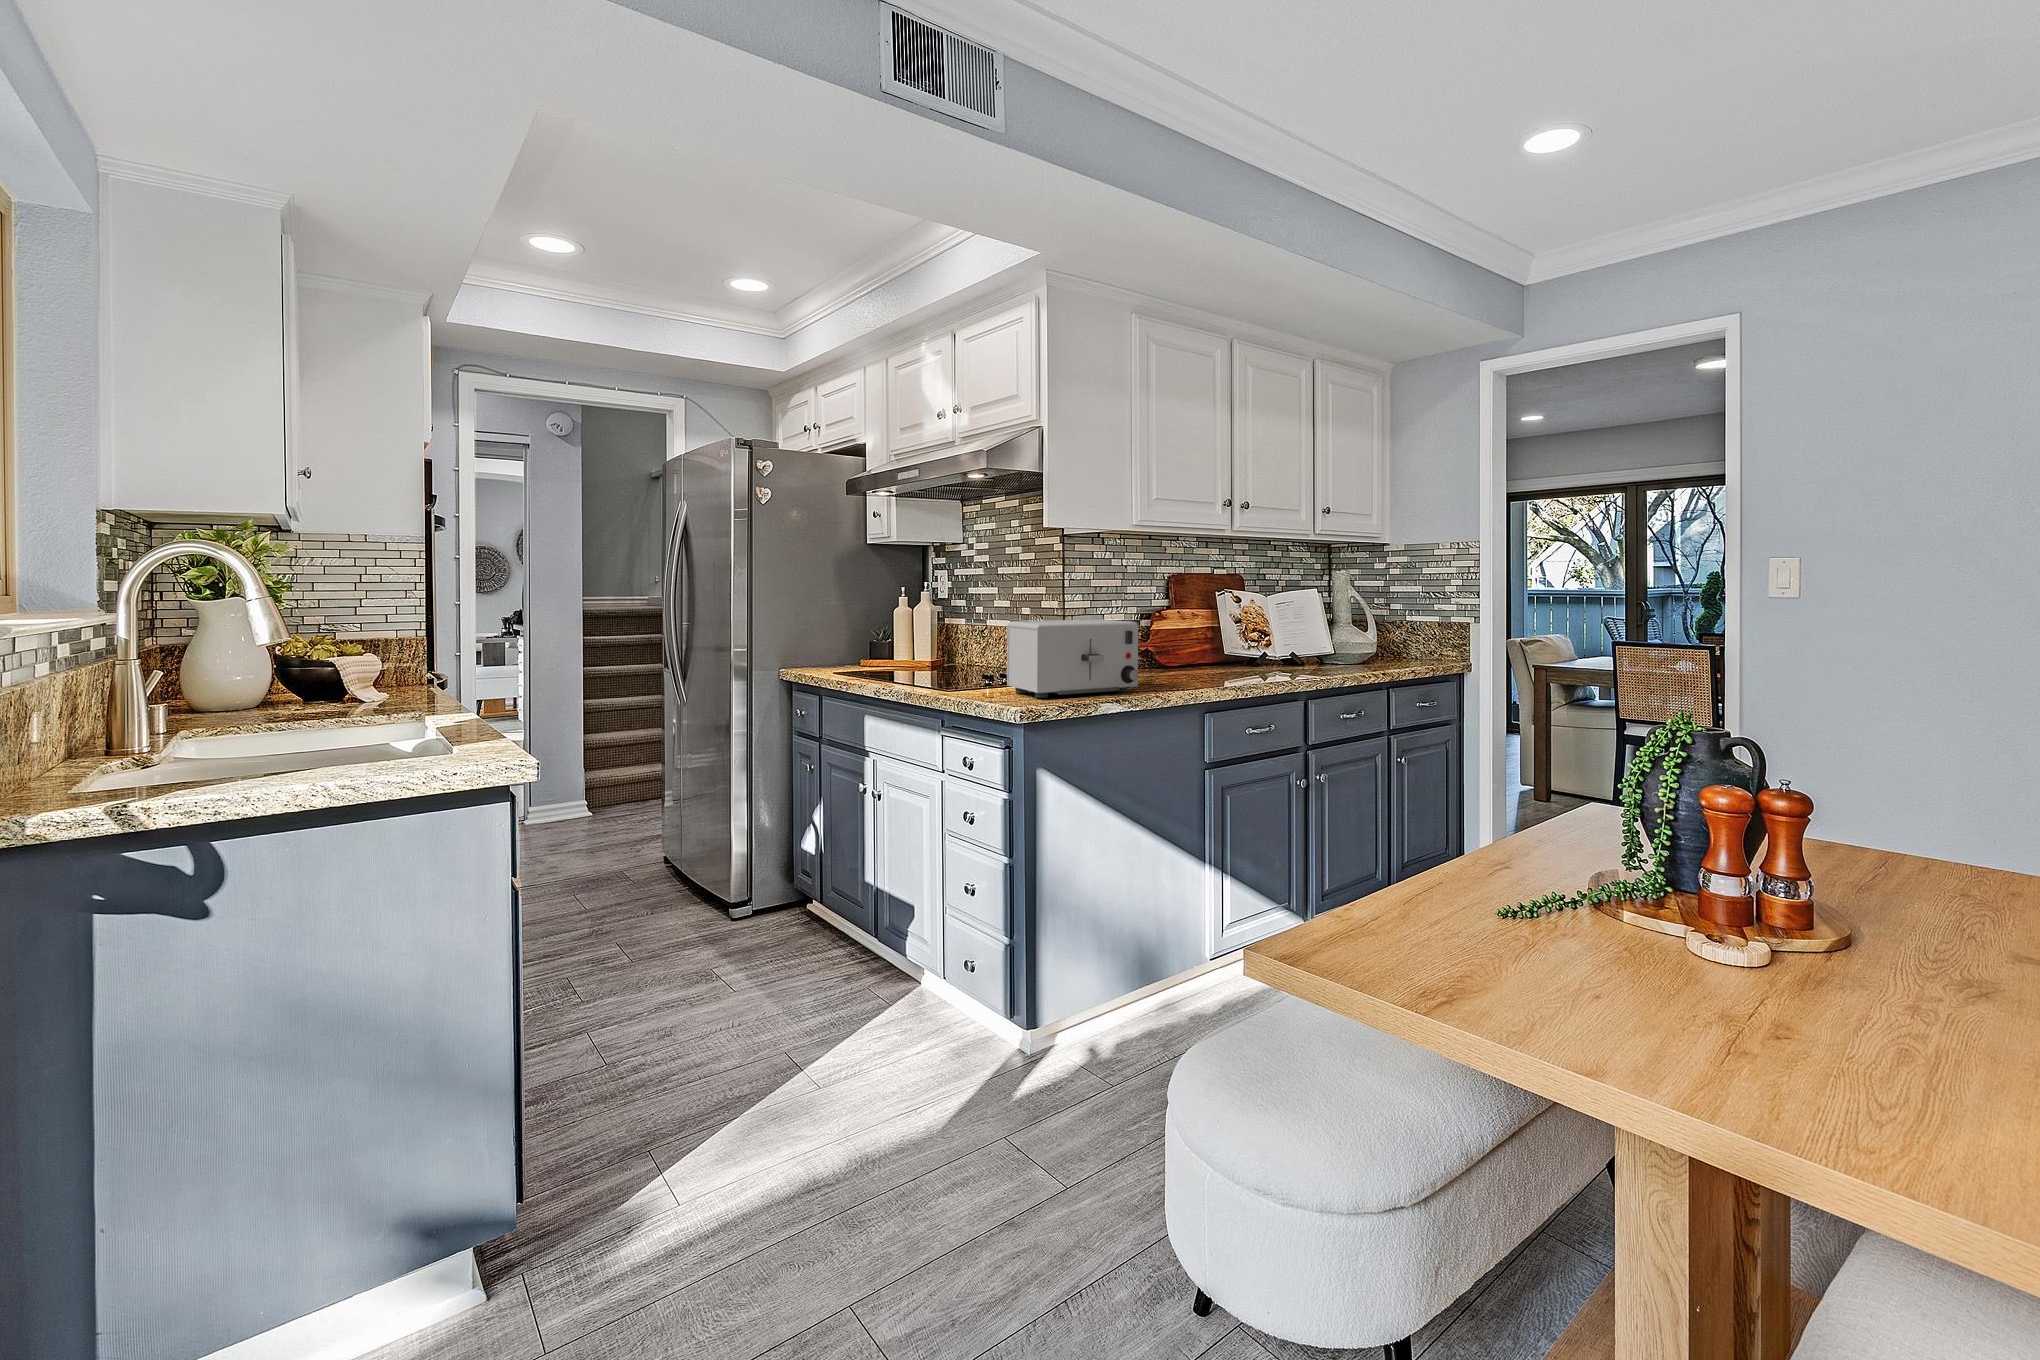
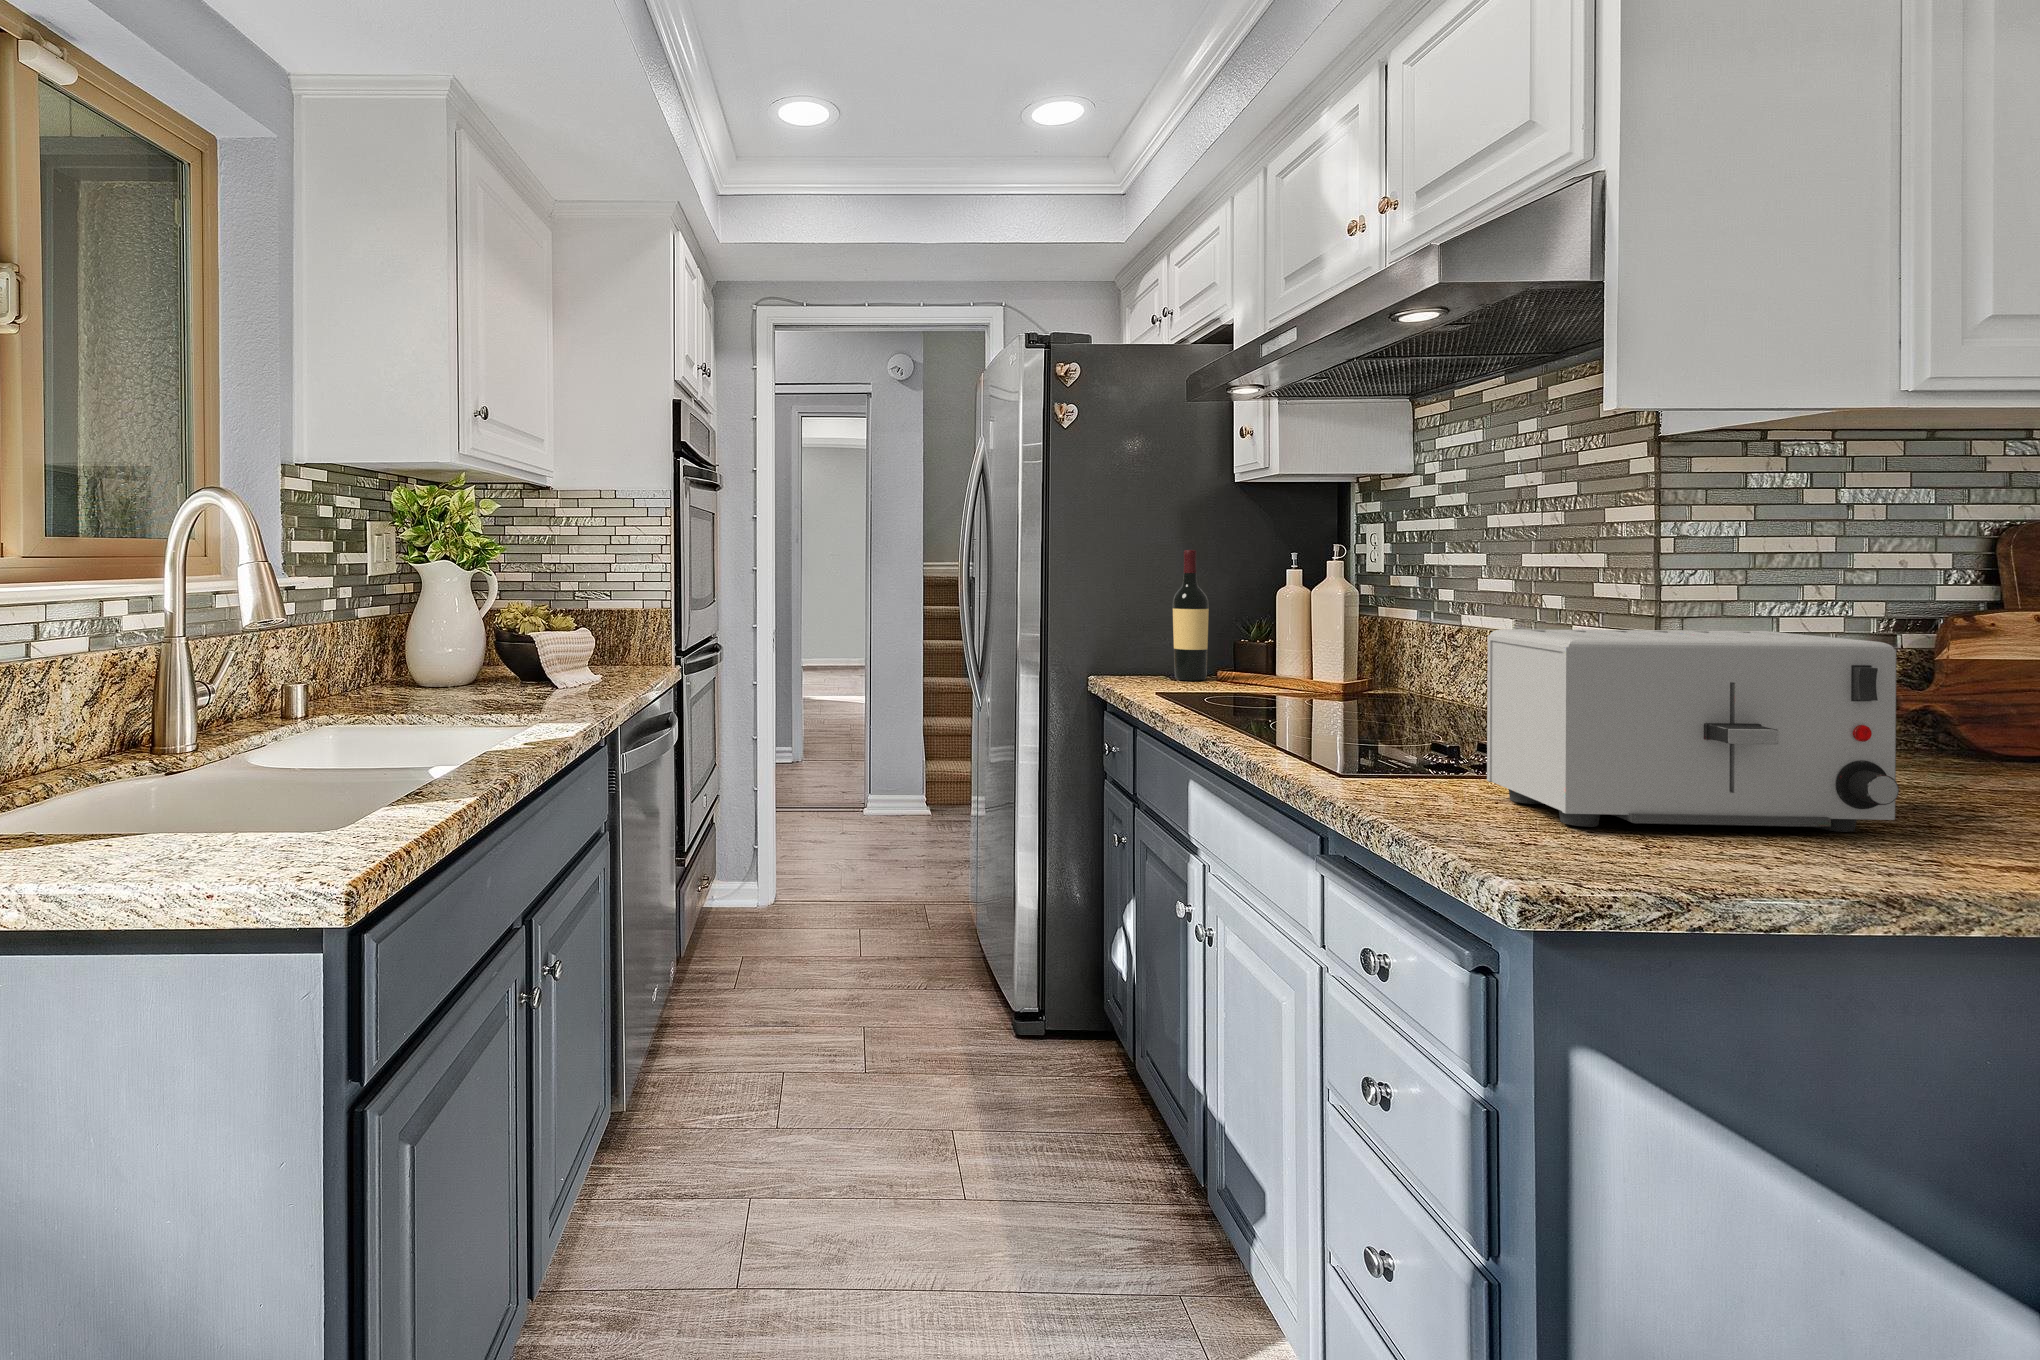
wine bottle: none [834,582,855,657] -> present [1173,550,1209,681]

